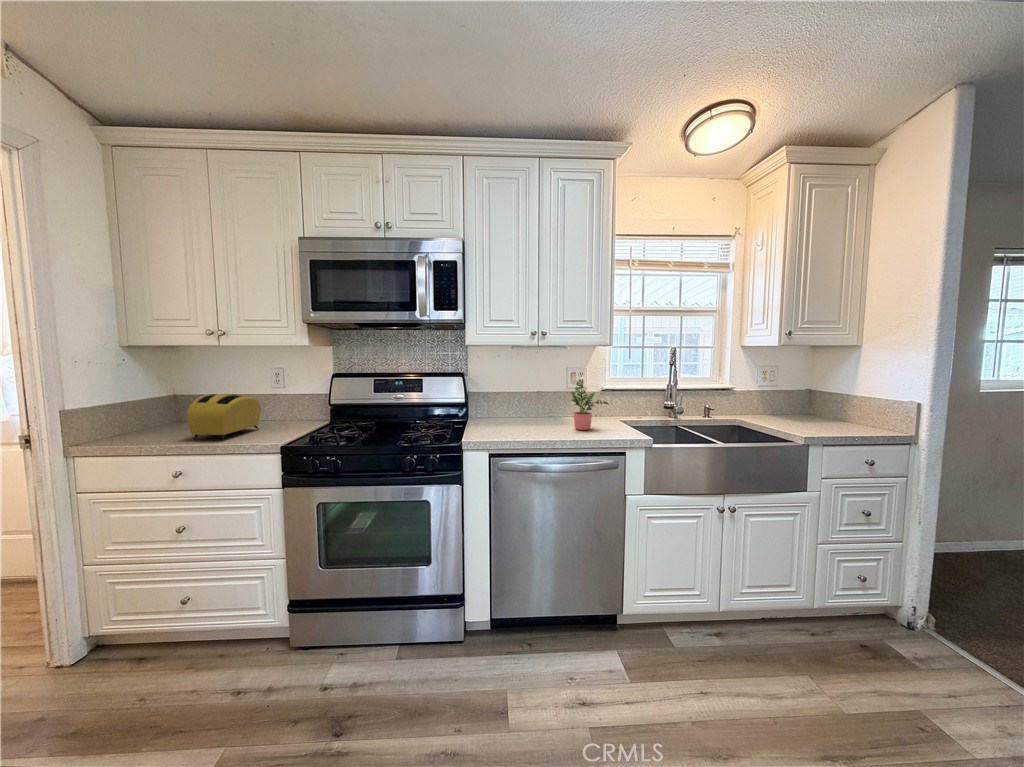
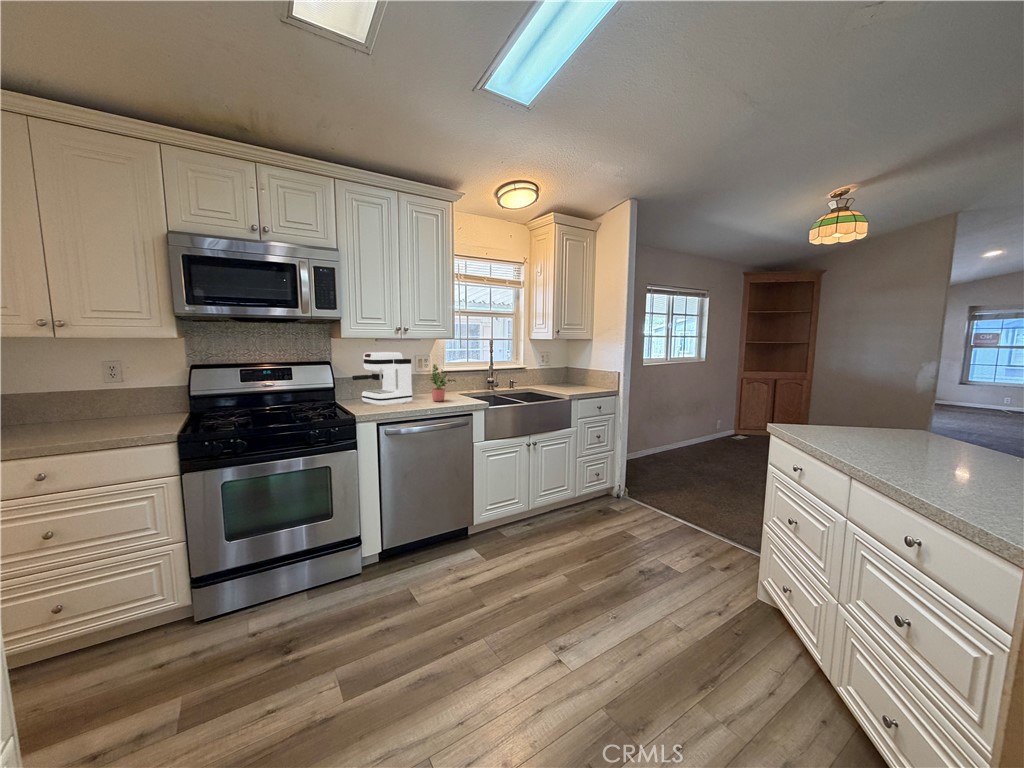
coffee maker: none [477,363,547,430] -> present [352,352,412,406]
toaster: present [187,393,261,440] -> none [35,389,115,441]

